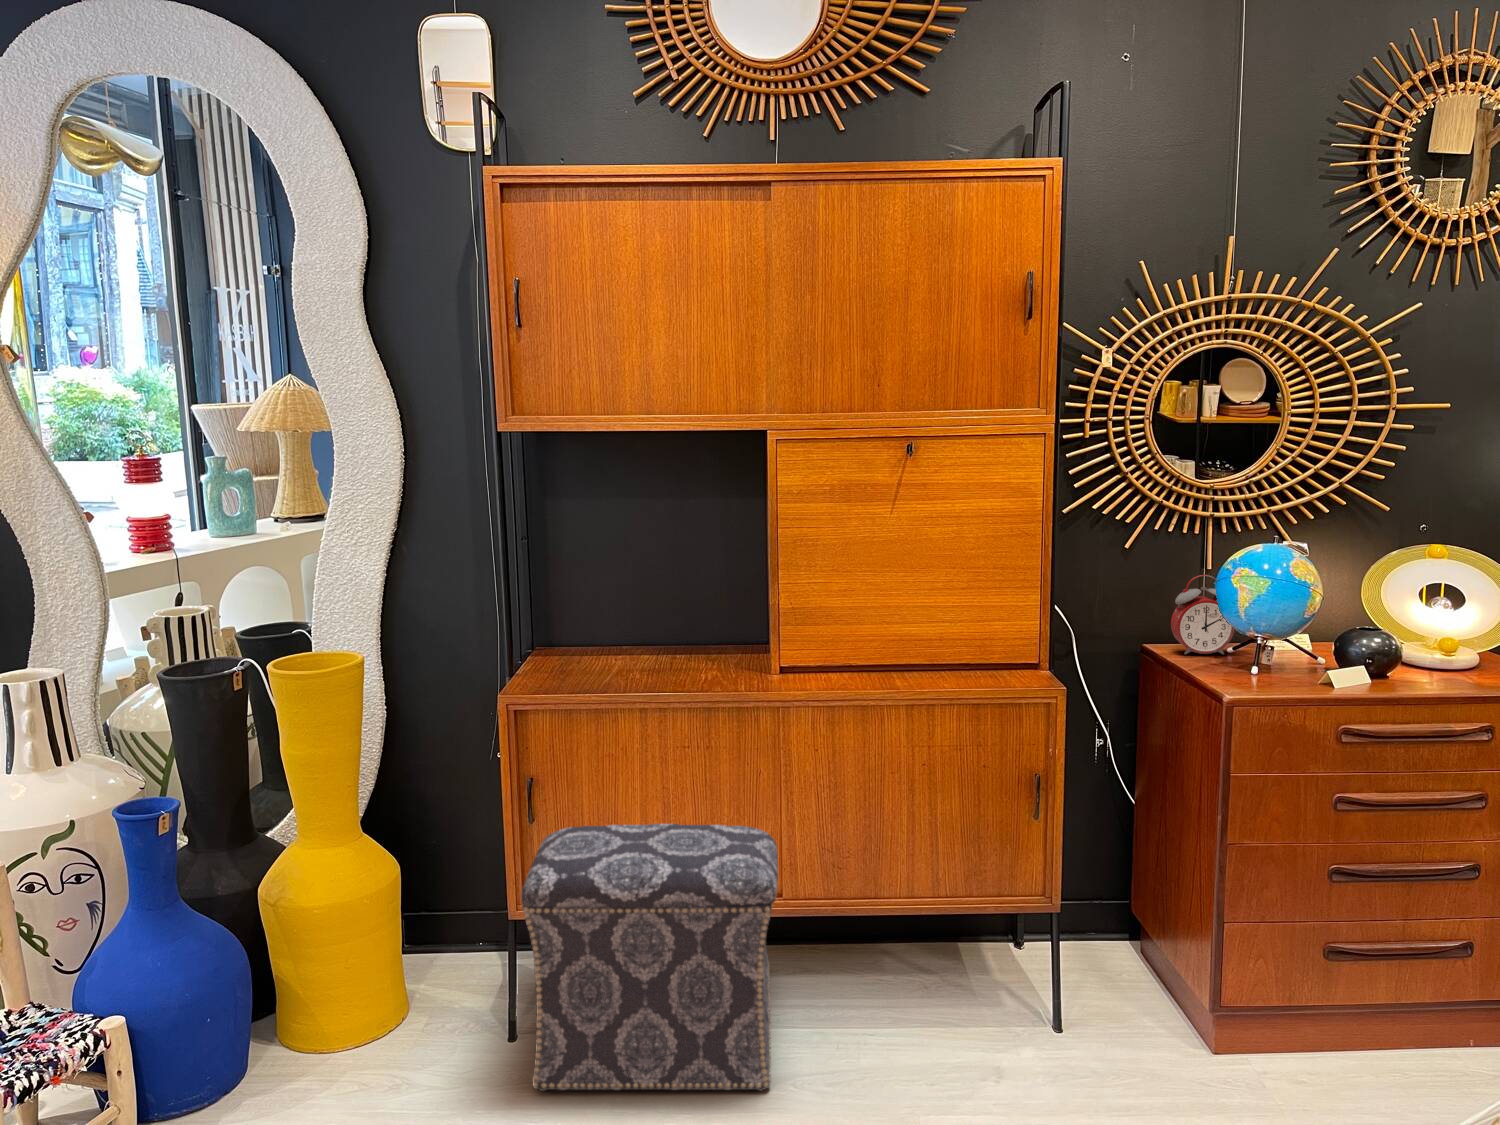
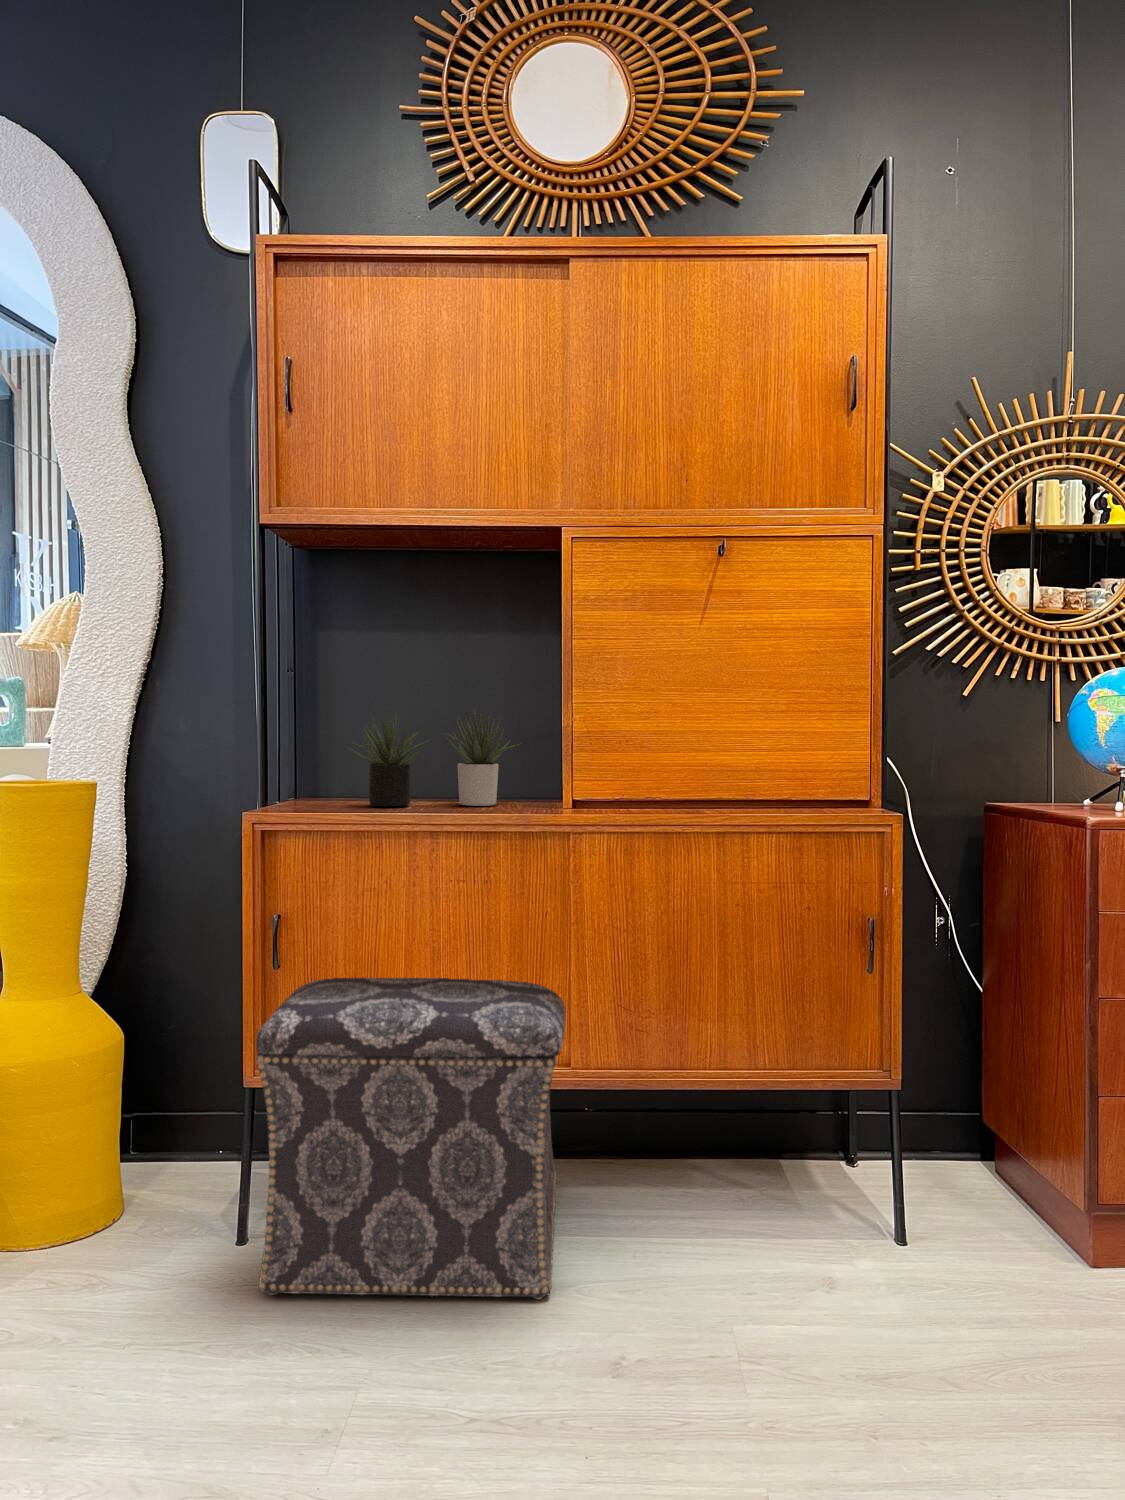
alarm clock: present [1171,575,1235,655] -> none [1018,716,1092,806]
succulent plant: none [579,579,735,669] -> present [348,710,520,806]

